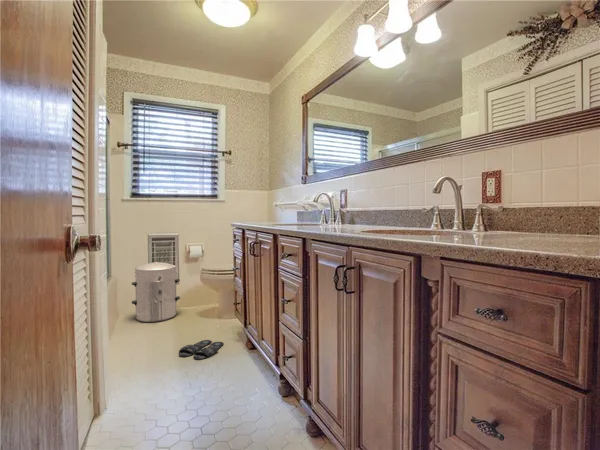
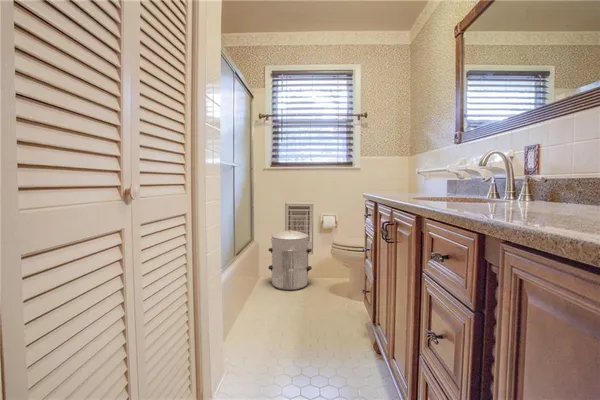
slippers: present [179,340,224,360] -> none [299,325,349,354]

